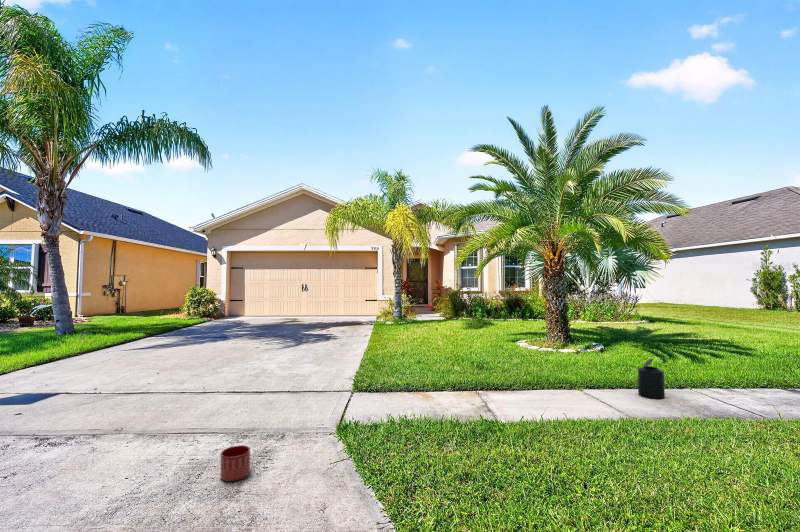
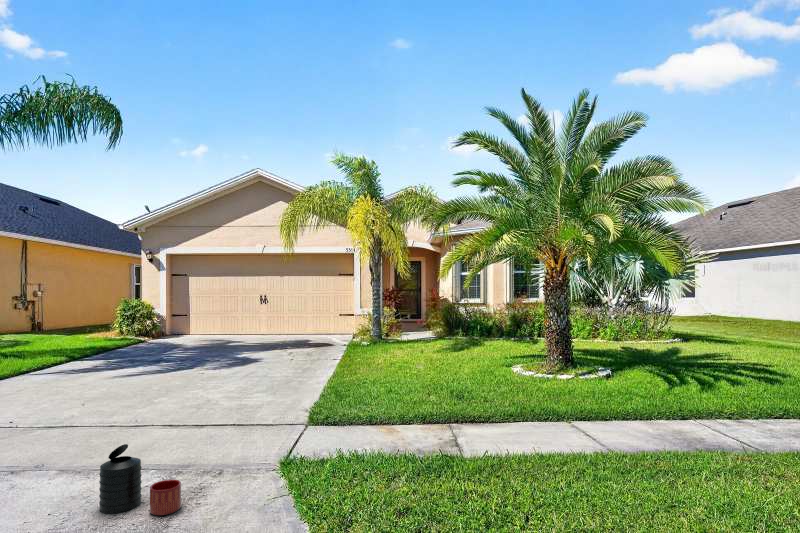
trash can: present [638,359,665,399] -> present [99,444,142,514]

